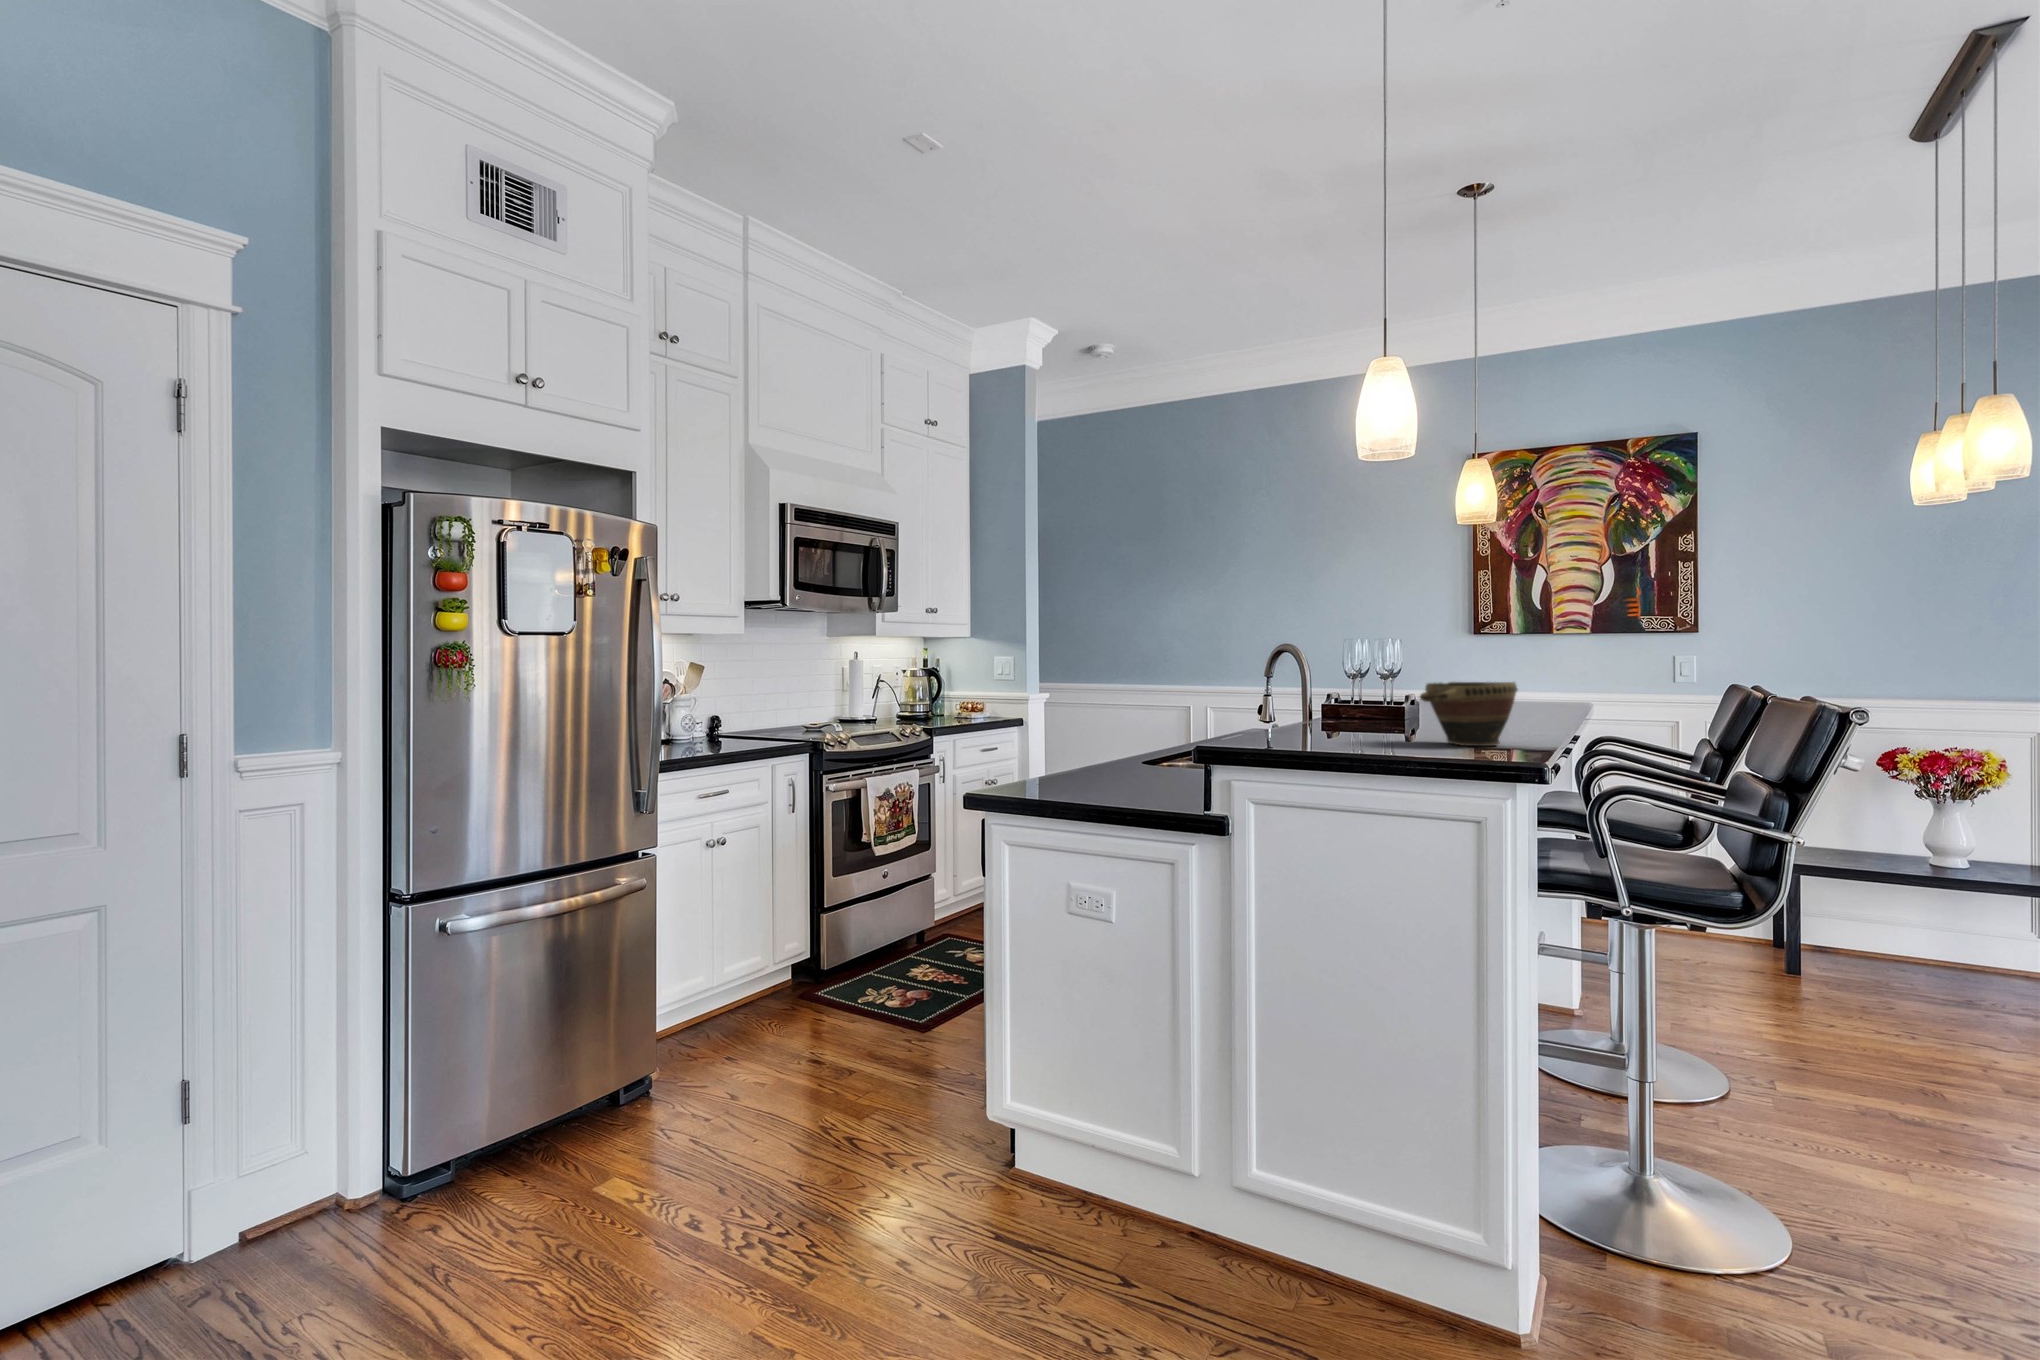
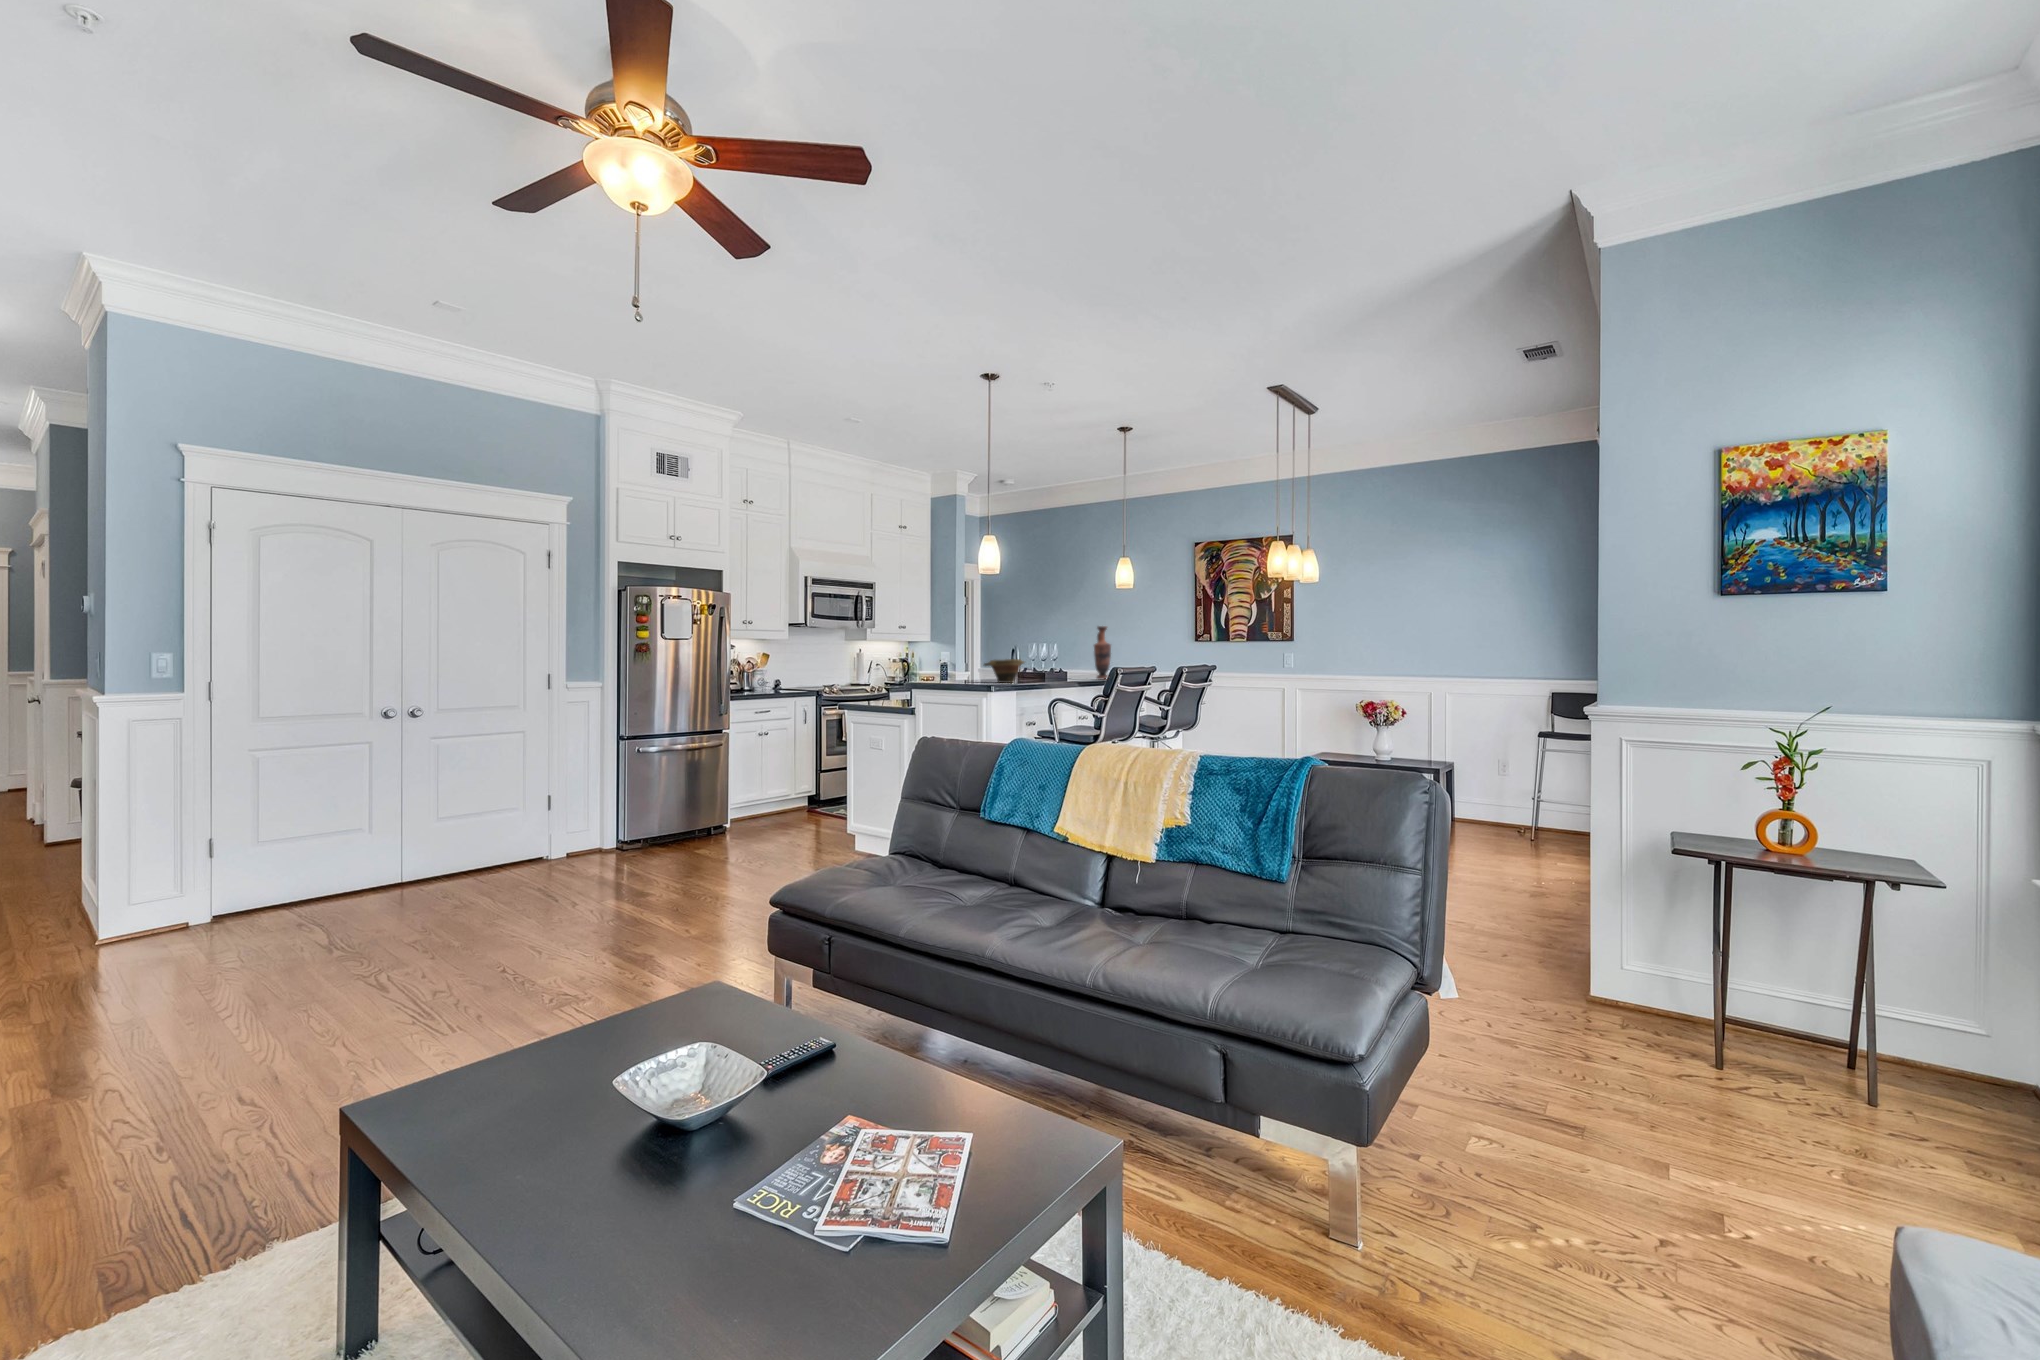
vase: none [1501,599,1546,720] -> present [1094,626,1111,679]

